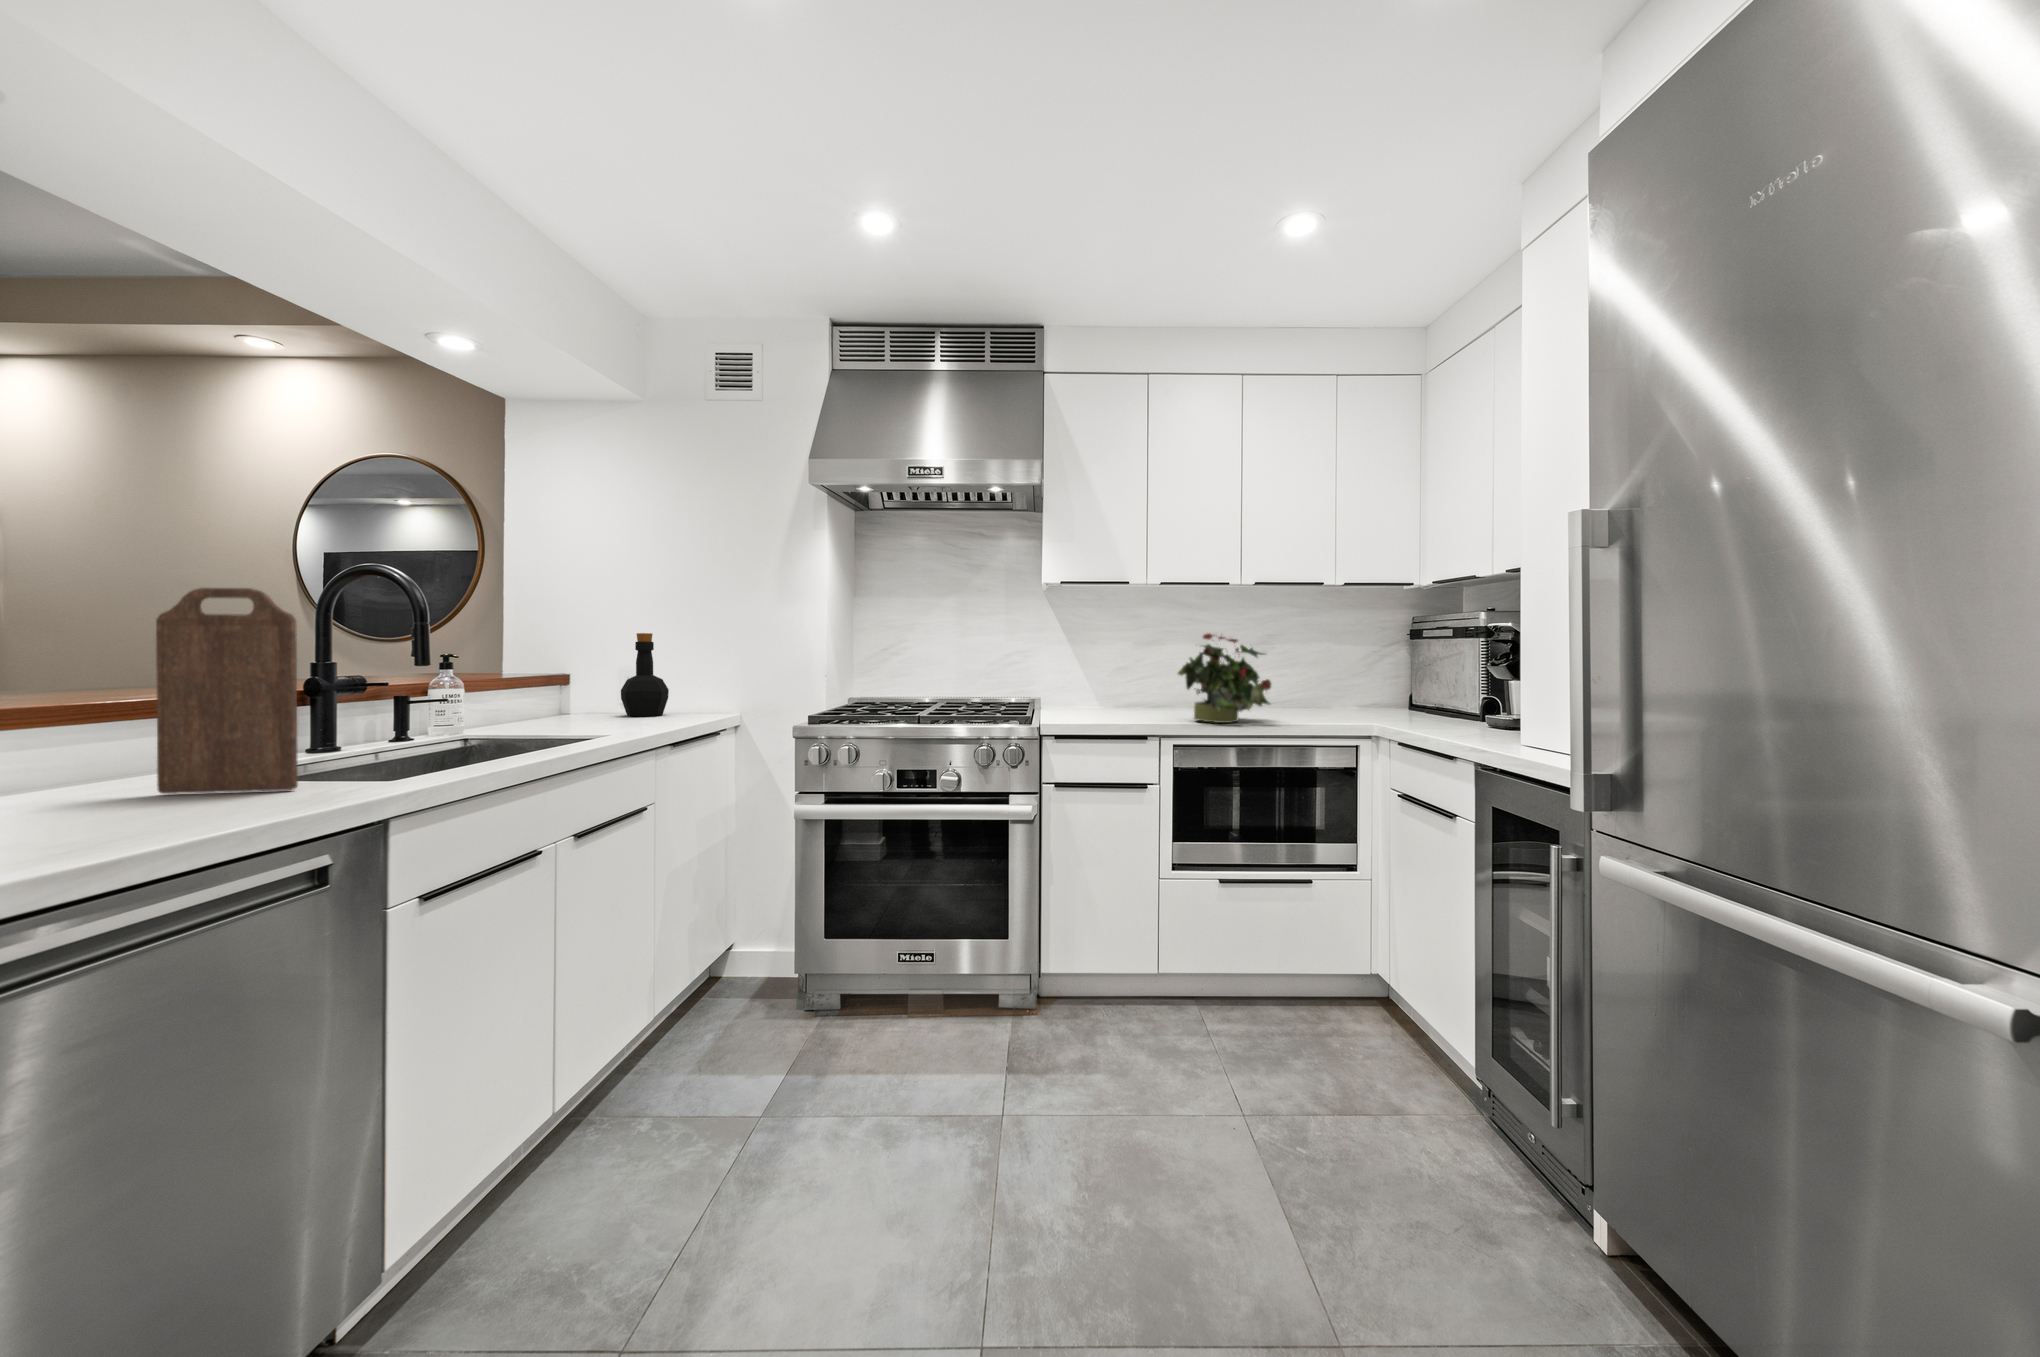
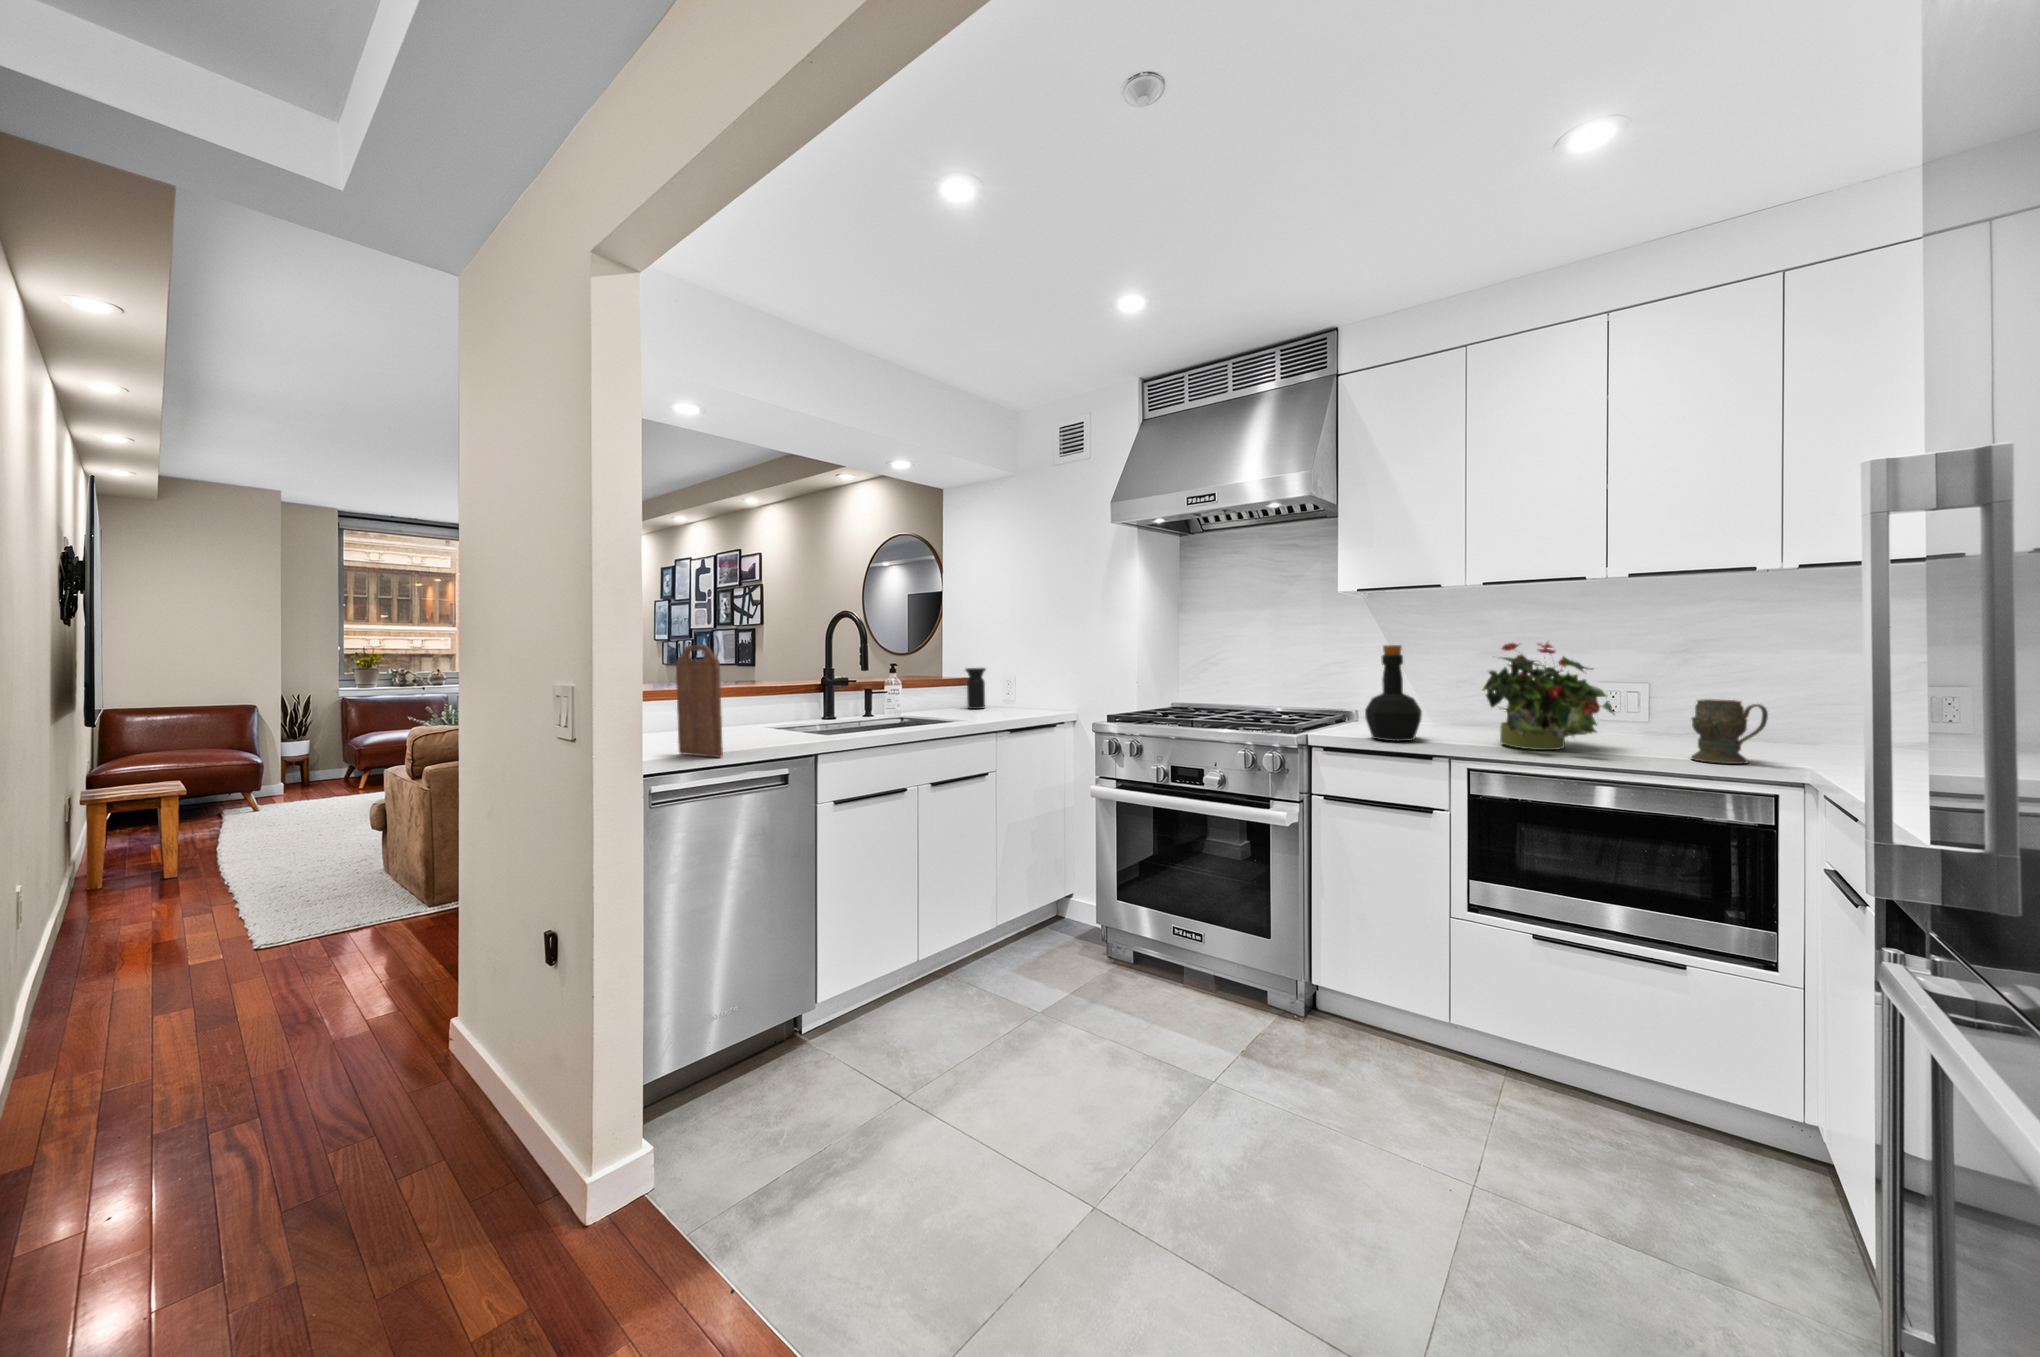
bottle: present [621,633,669,716] -> present [1365,645,1422,741]
vase: none [559,662,594,720] -> present [966,668,986,709]
mug: none [1314,678,1358,723] -> present [1691,699,1768,764]

